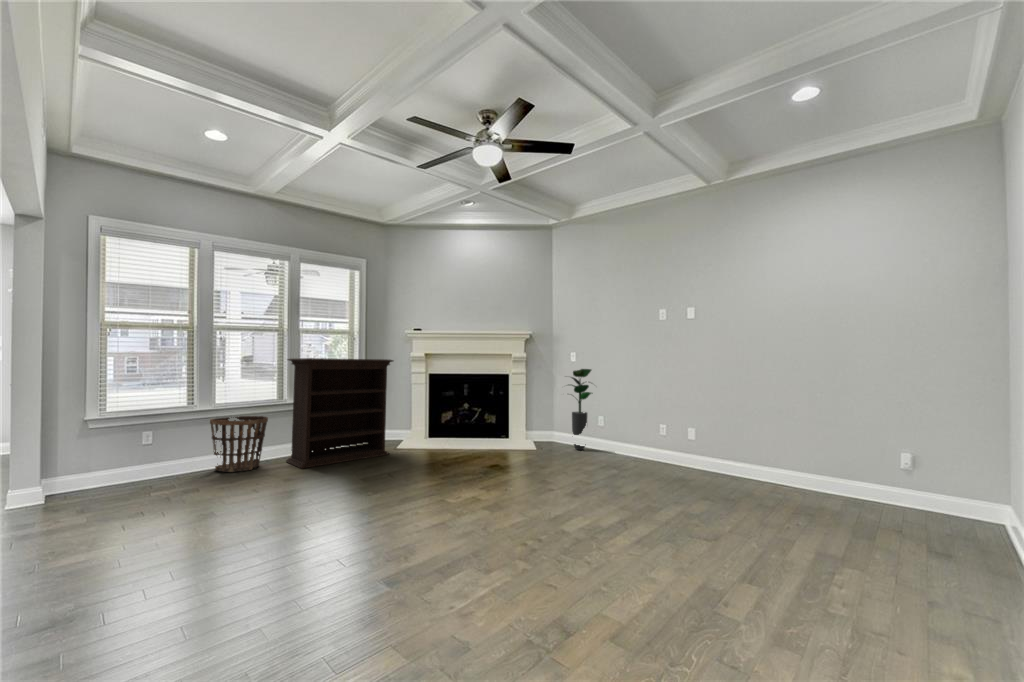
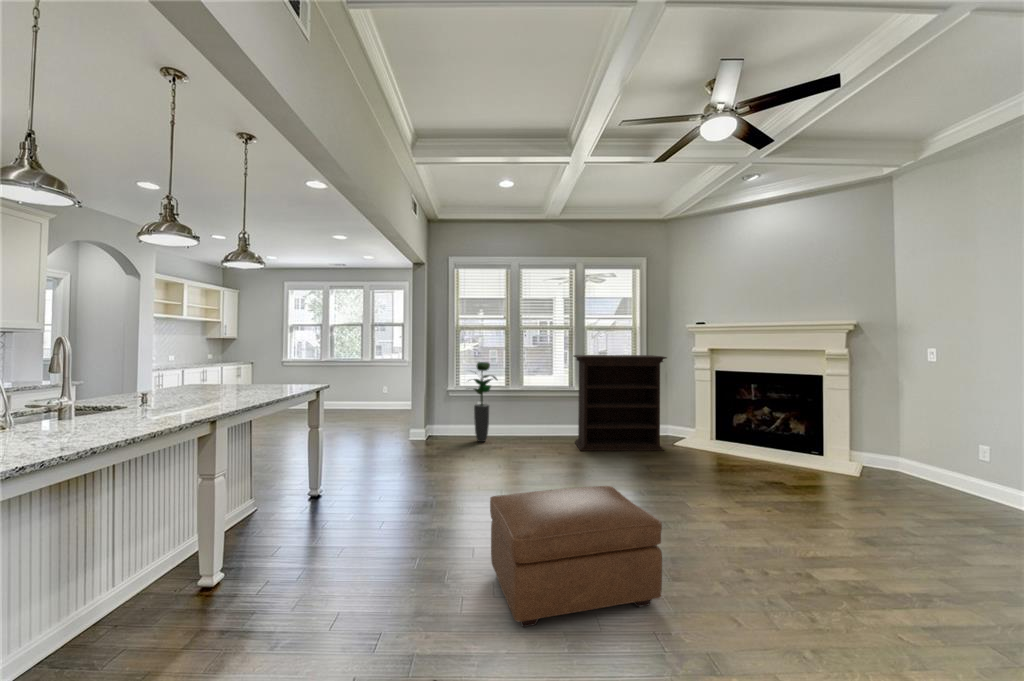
potted plant: present [571,369,593,450] -> present [473,362,497,442]
basket: present [210,416,268,472] -> none [521,401,560,445]
ottoman: none [302,476,494,641] -> present [490,486,662,627]

